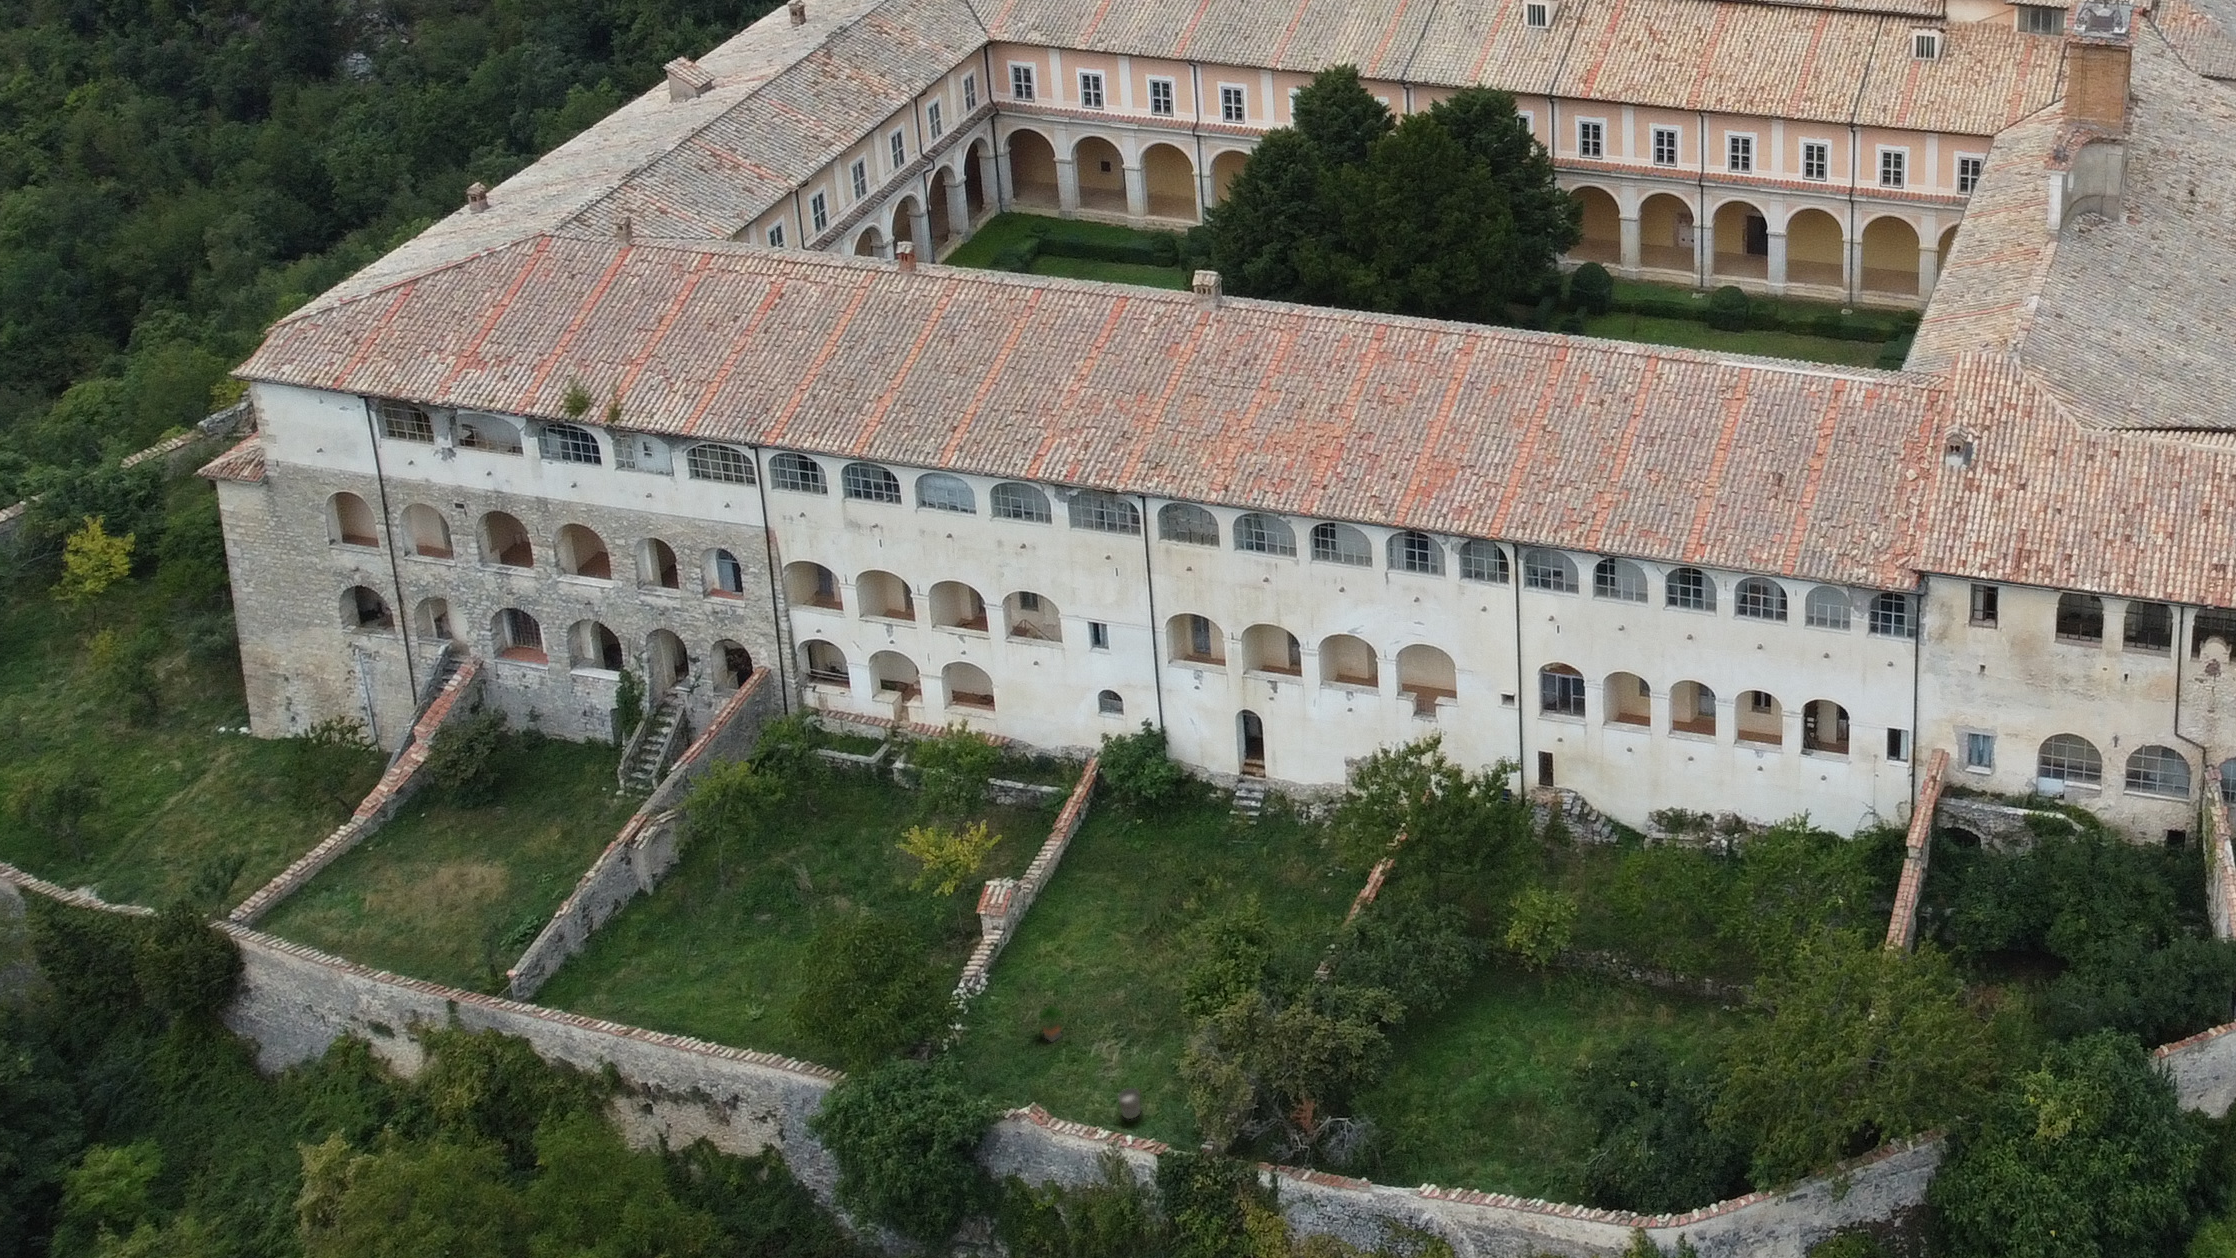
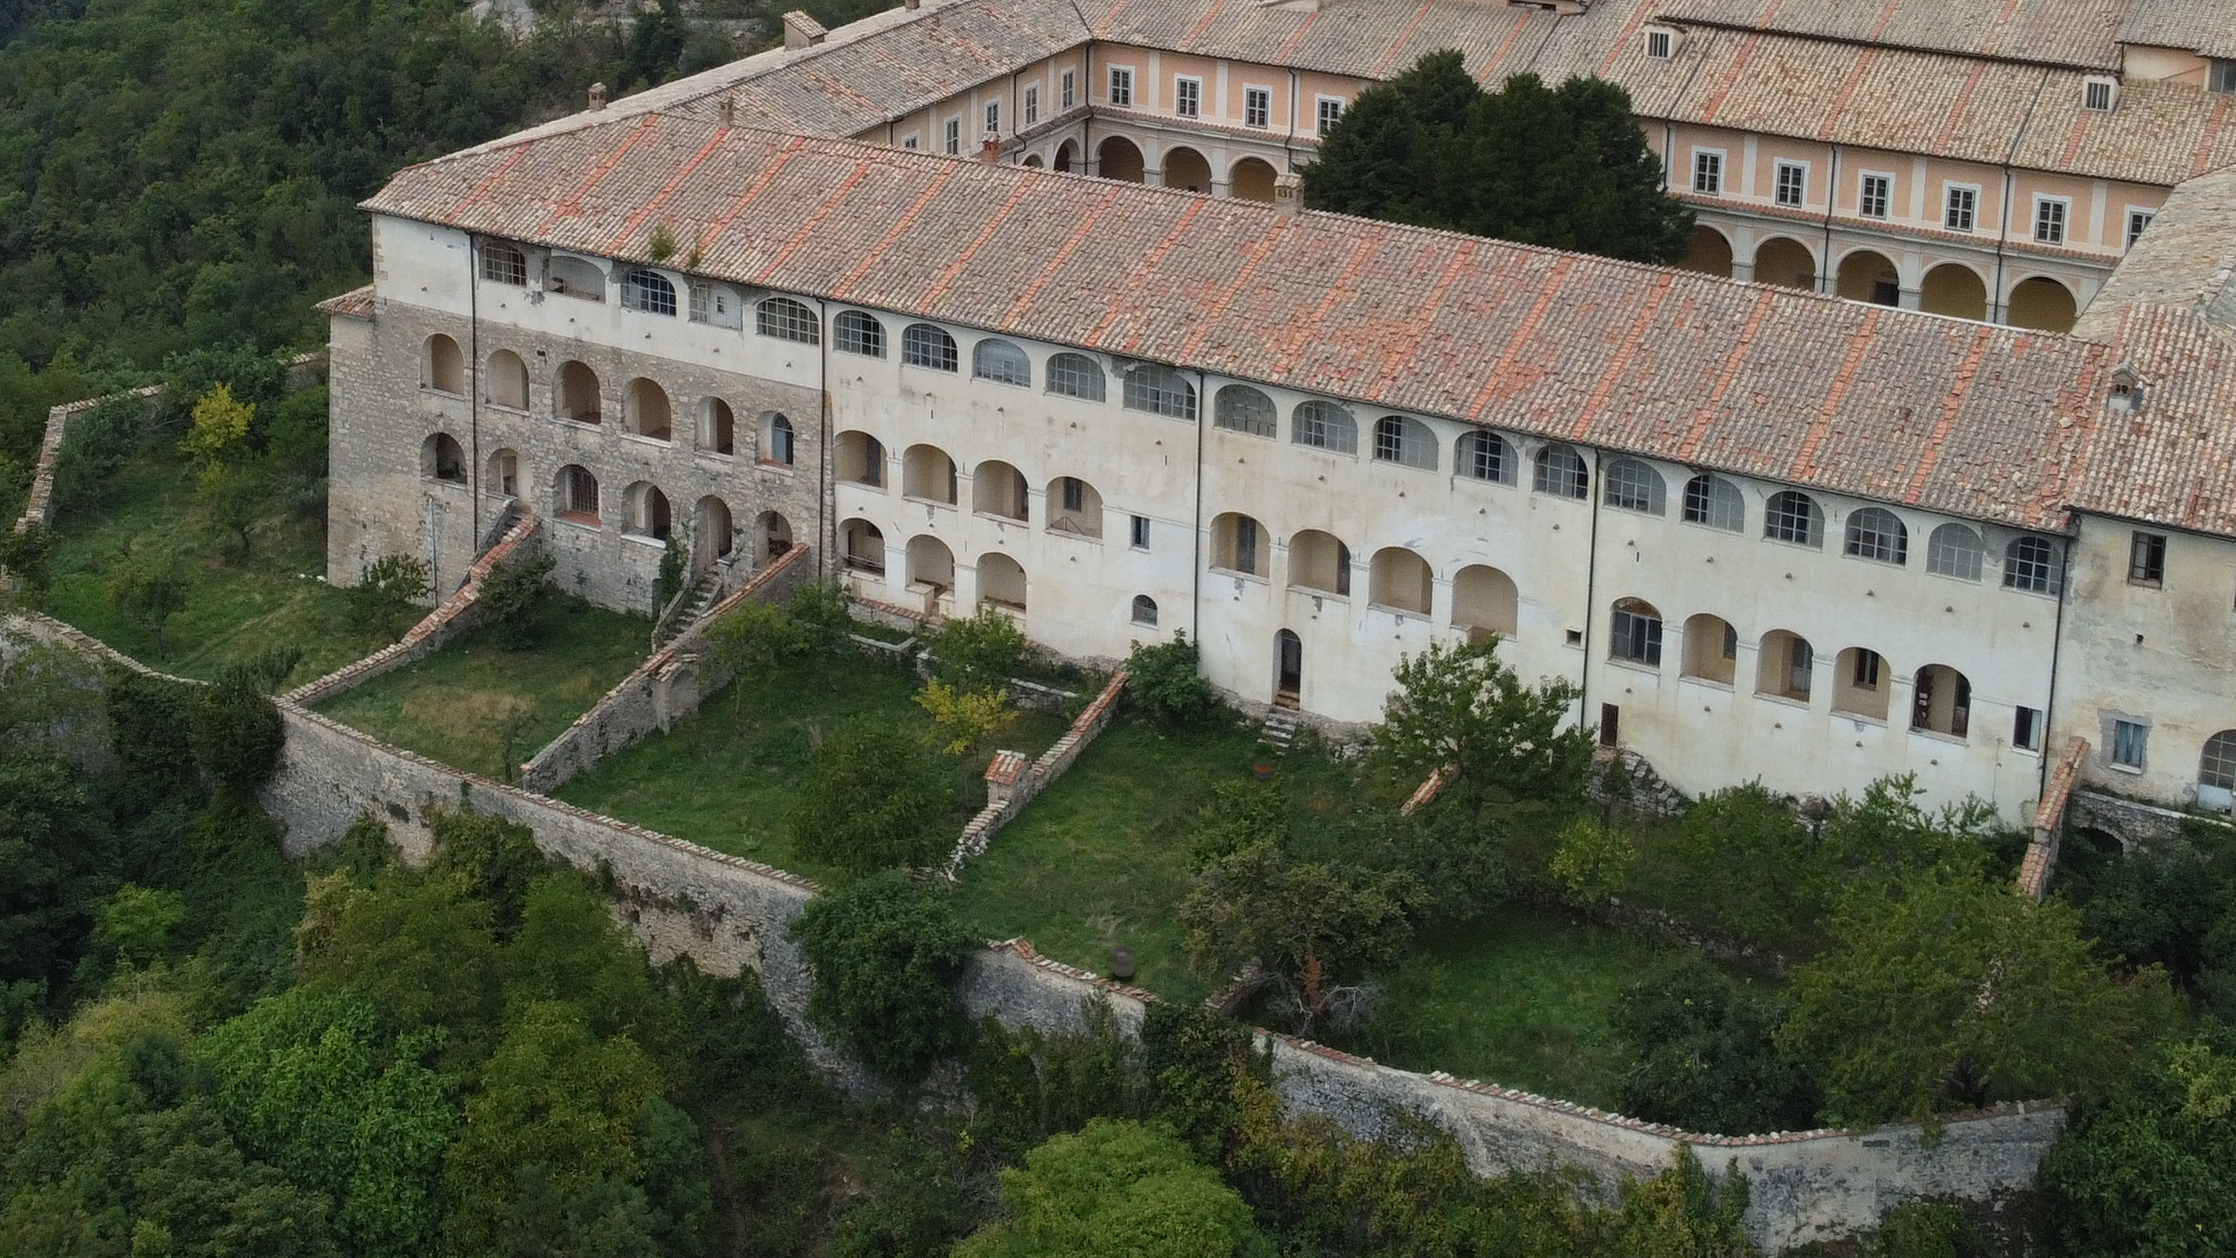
potted tree: present [1038,1006,1063,1042] -> present [1252,744,1276,779]

